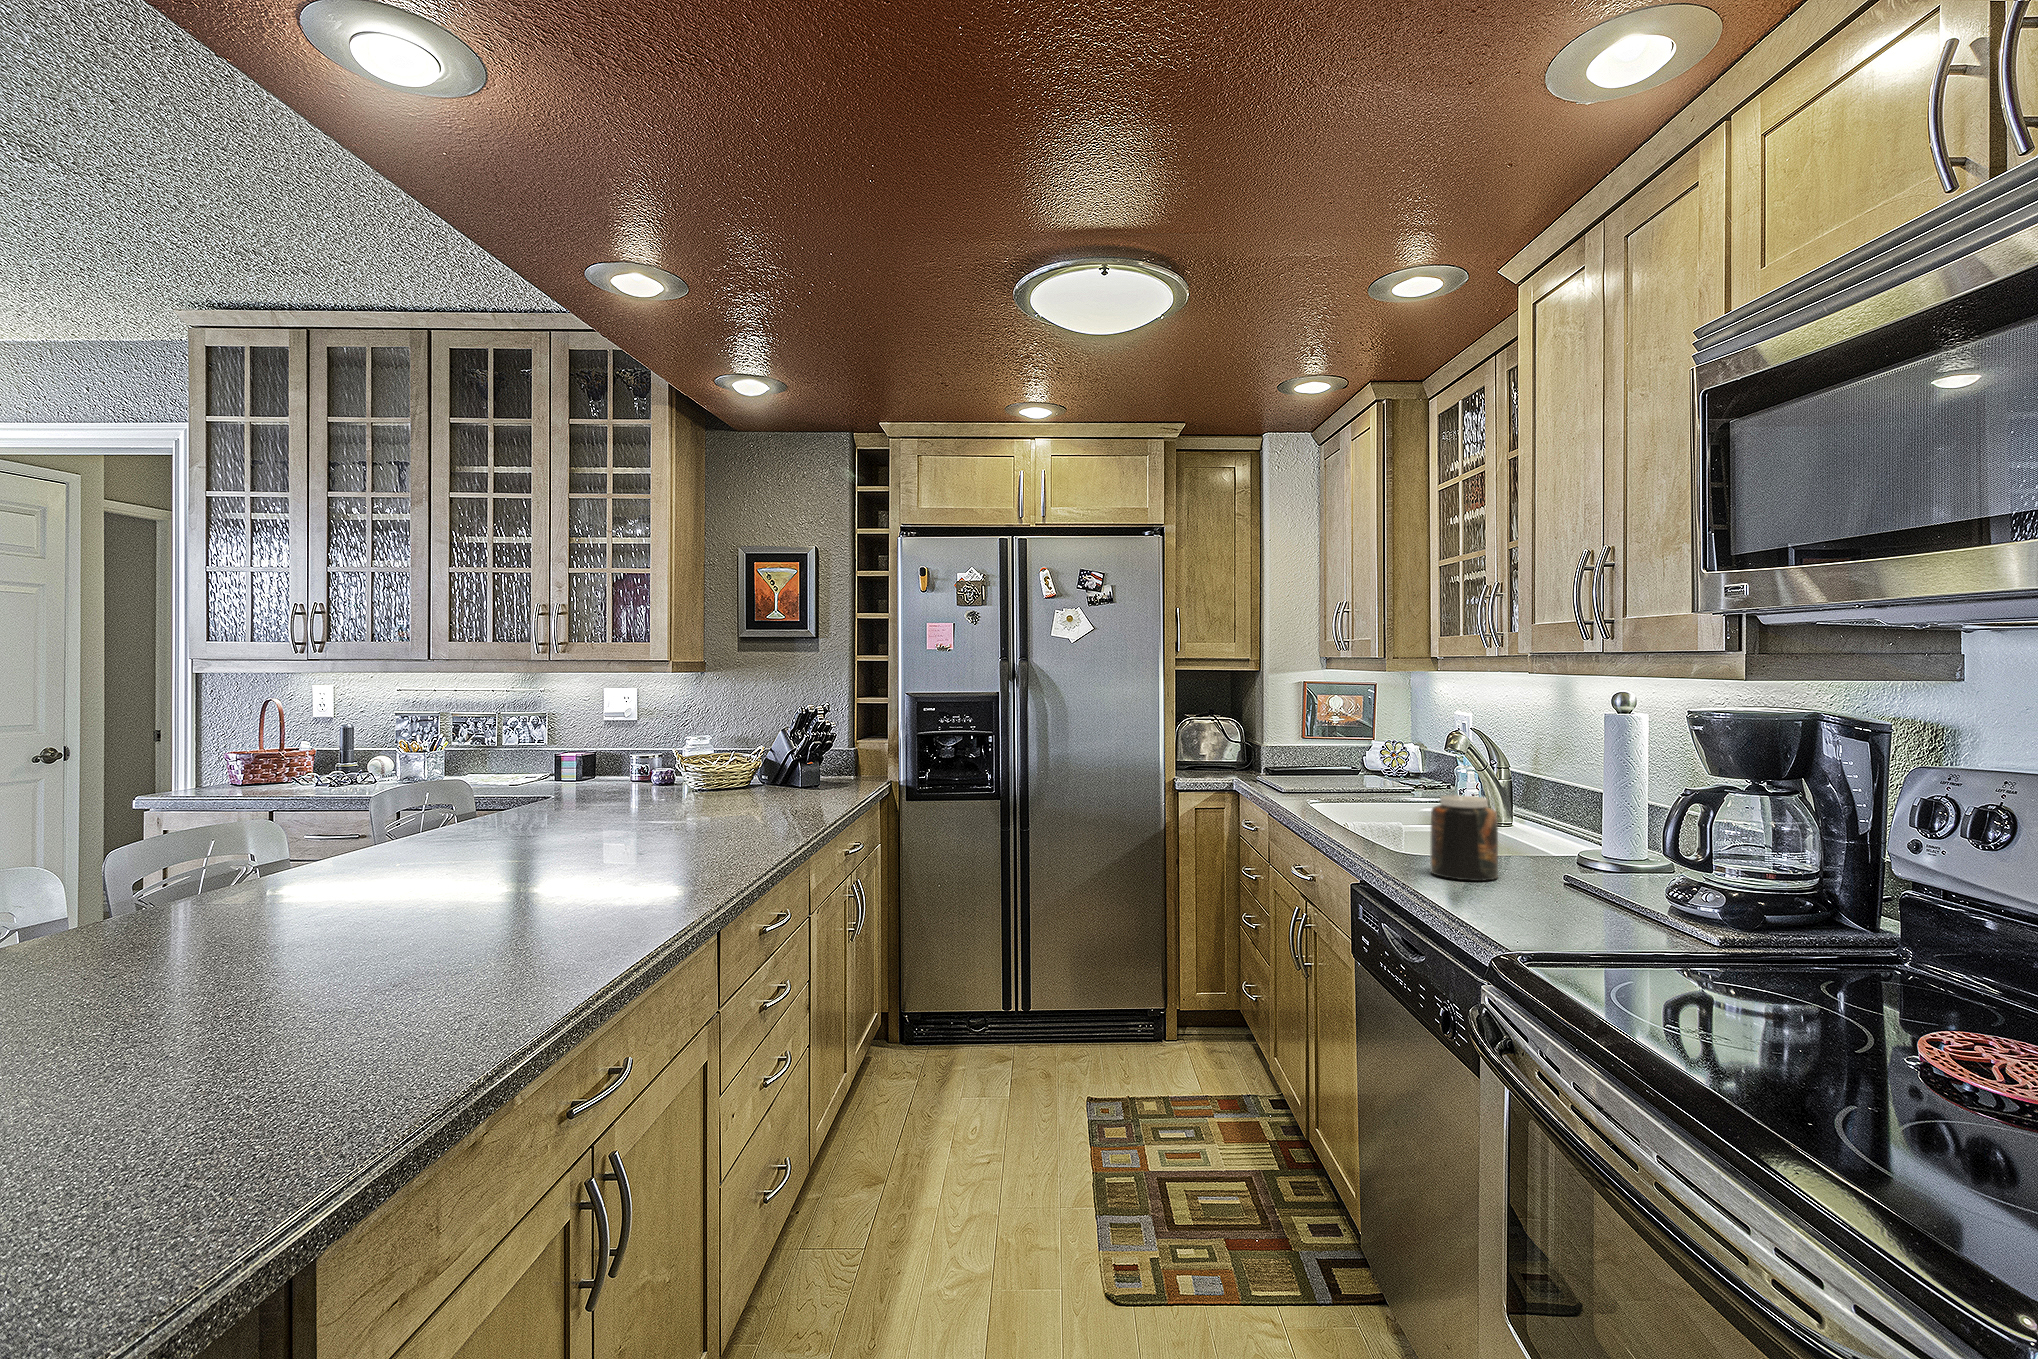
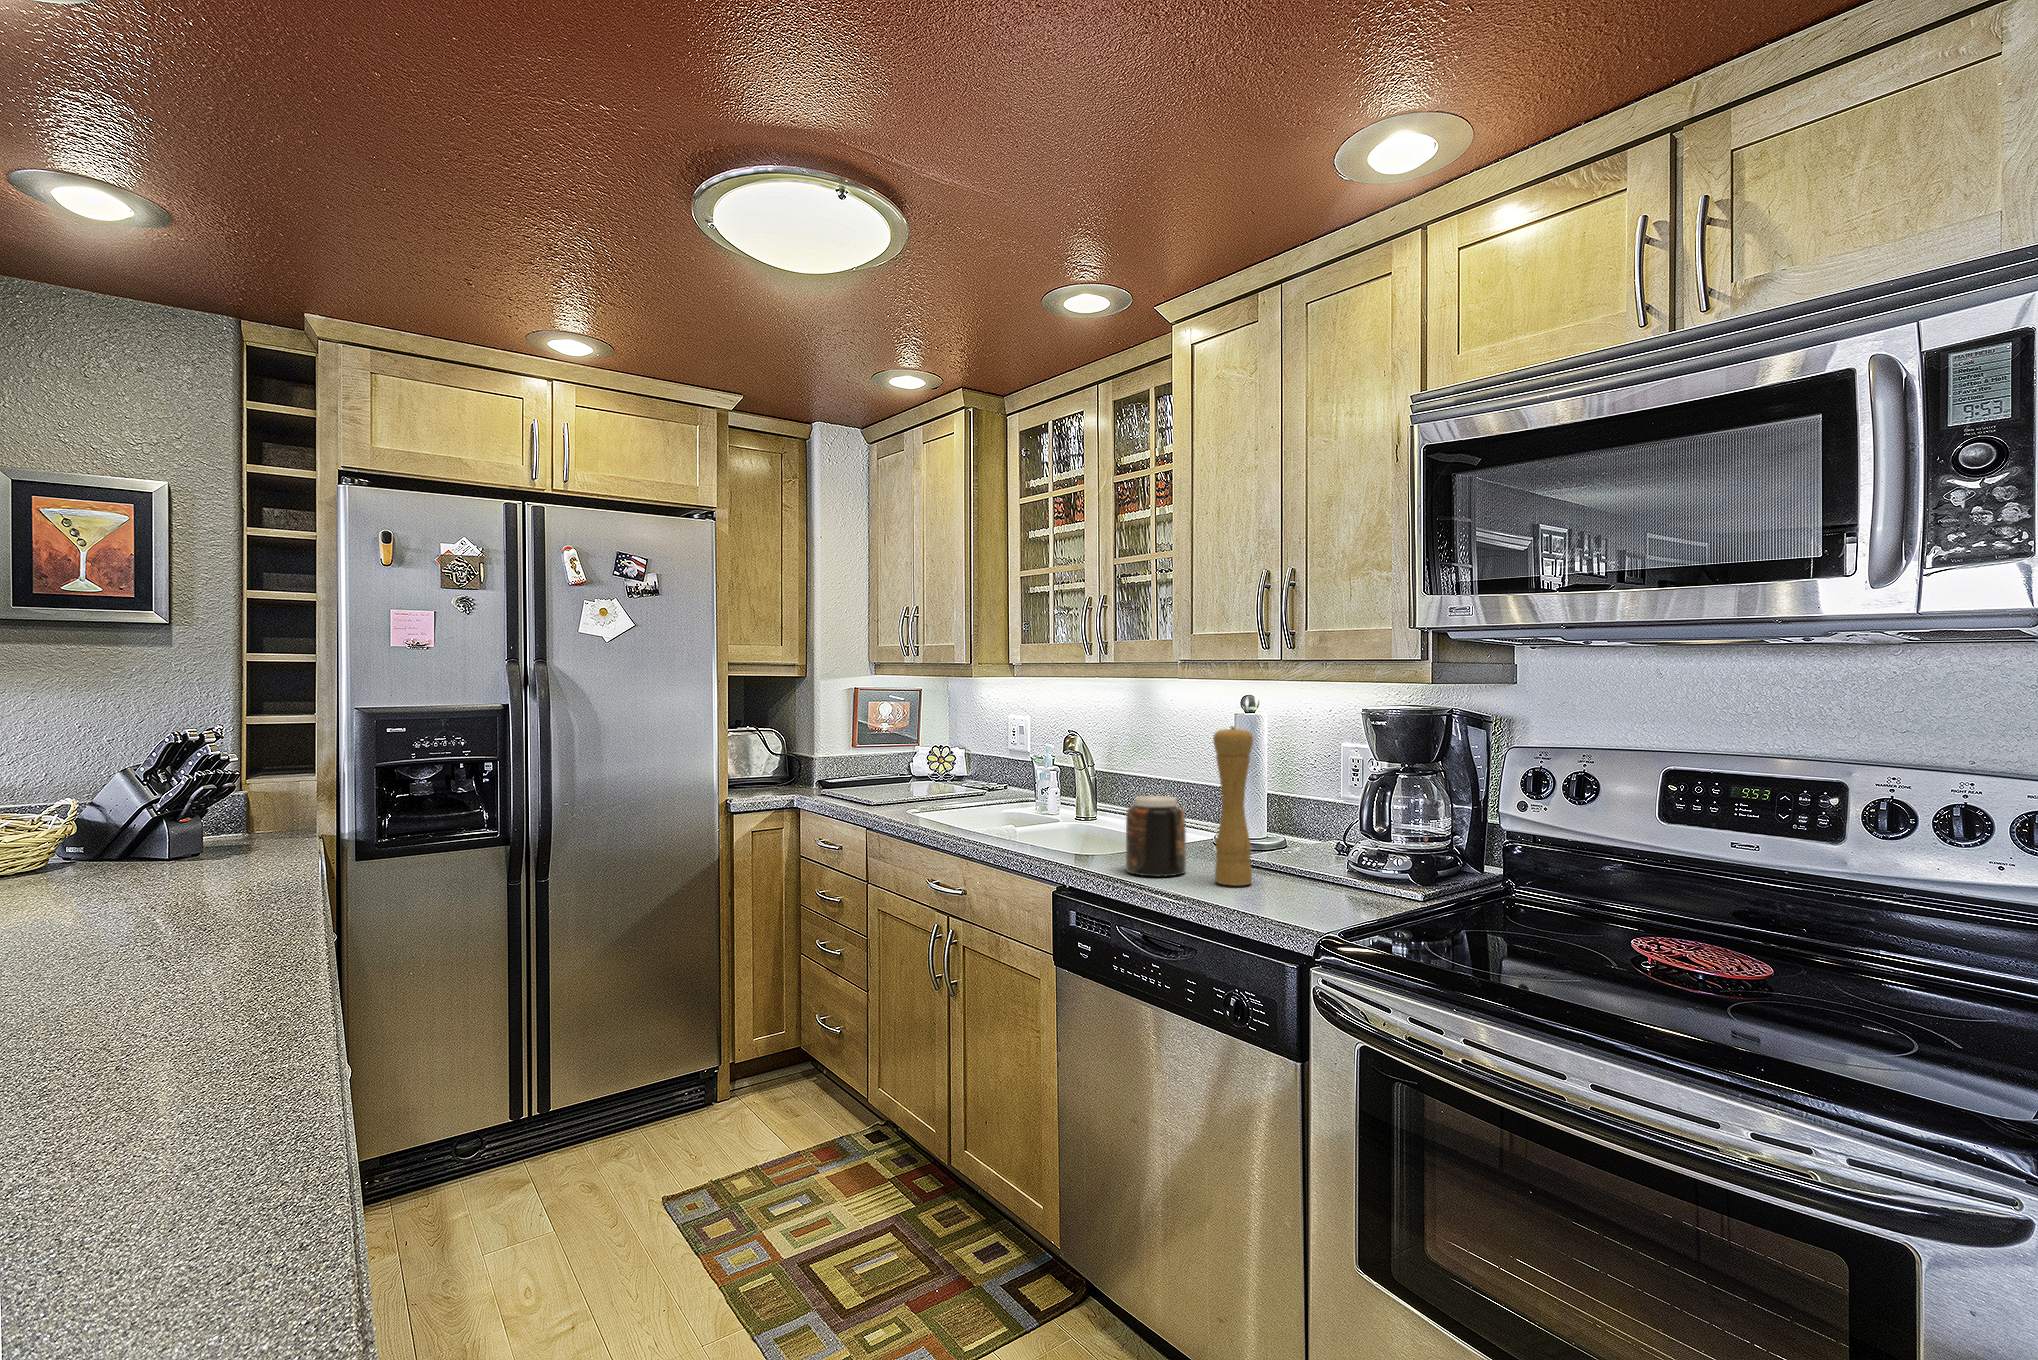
pepper mill: none [1506,725,1554,898] -> present [1213,726,1253,886]

